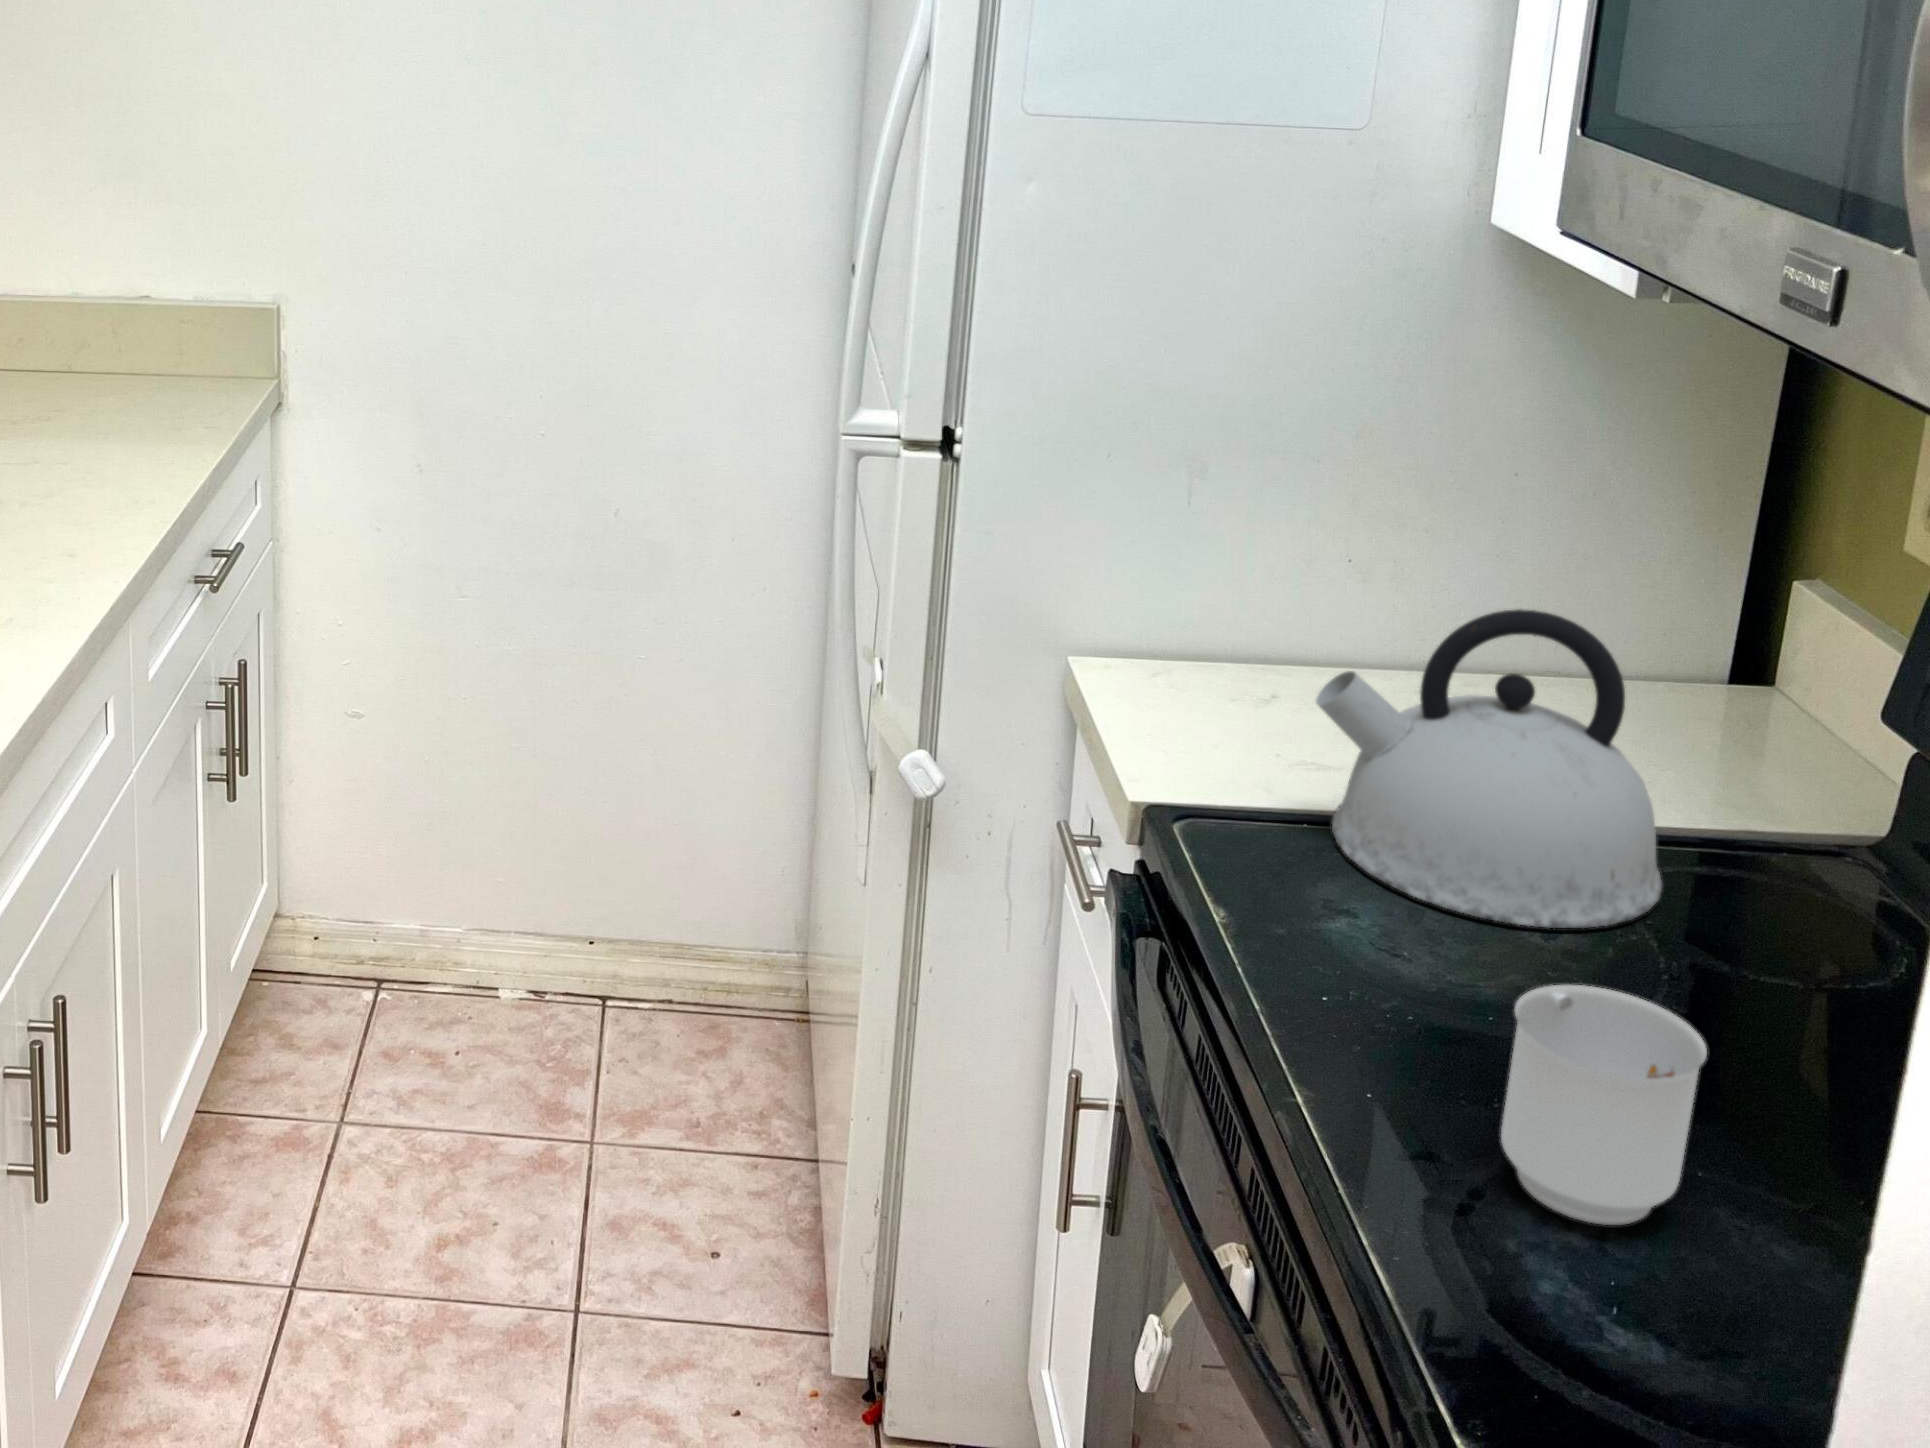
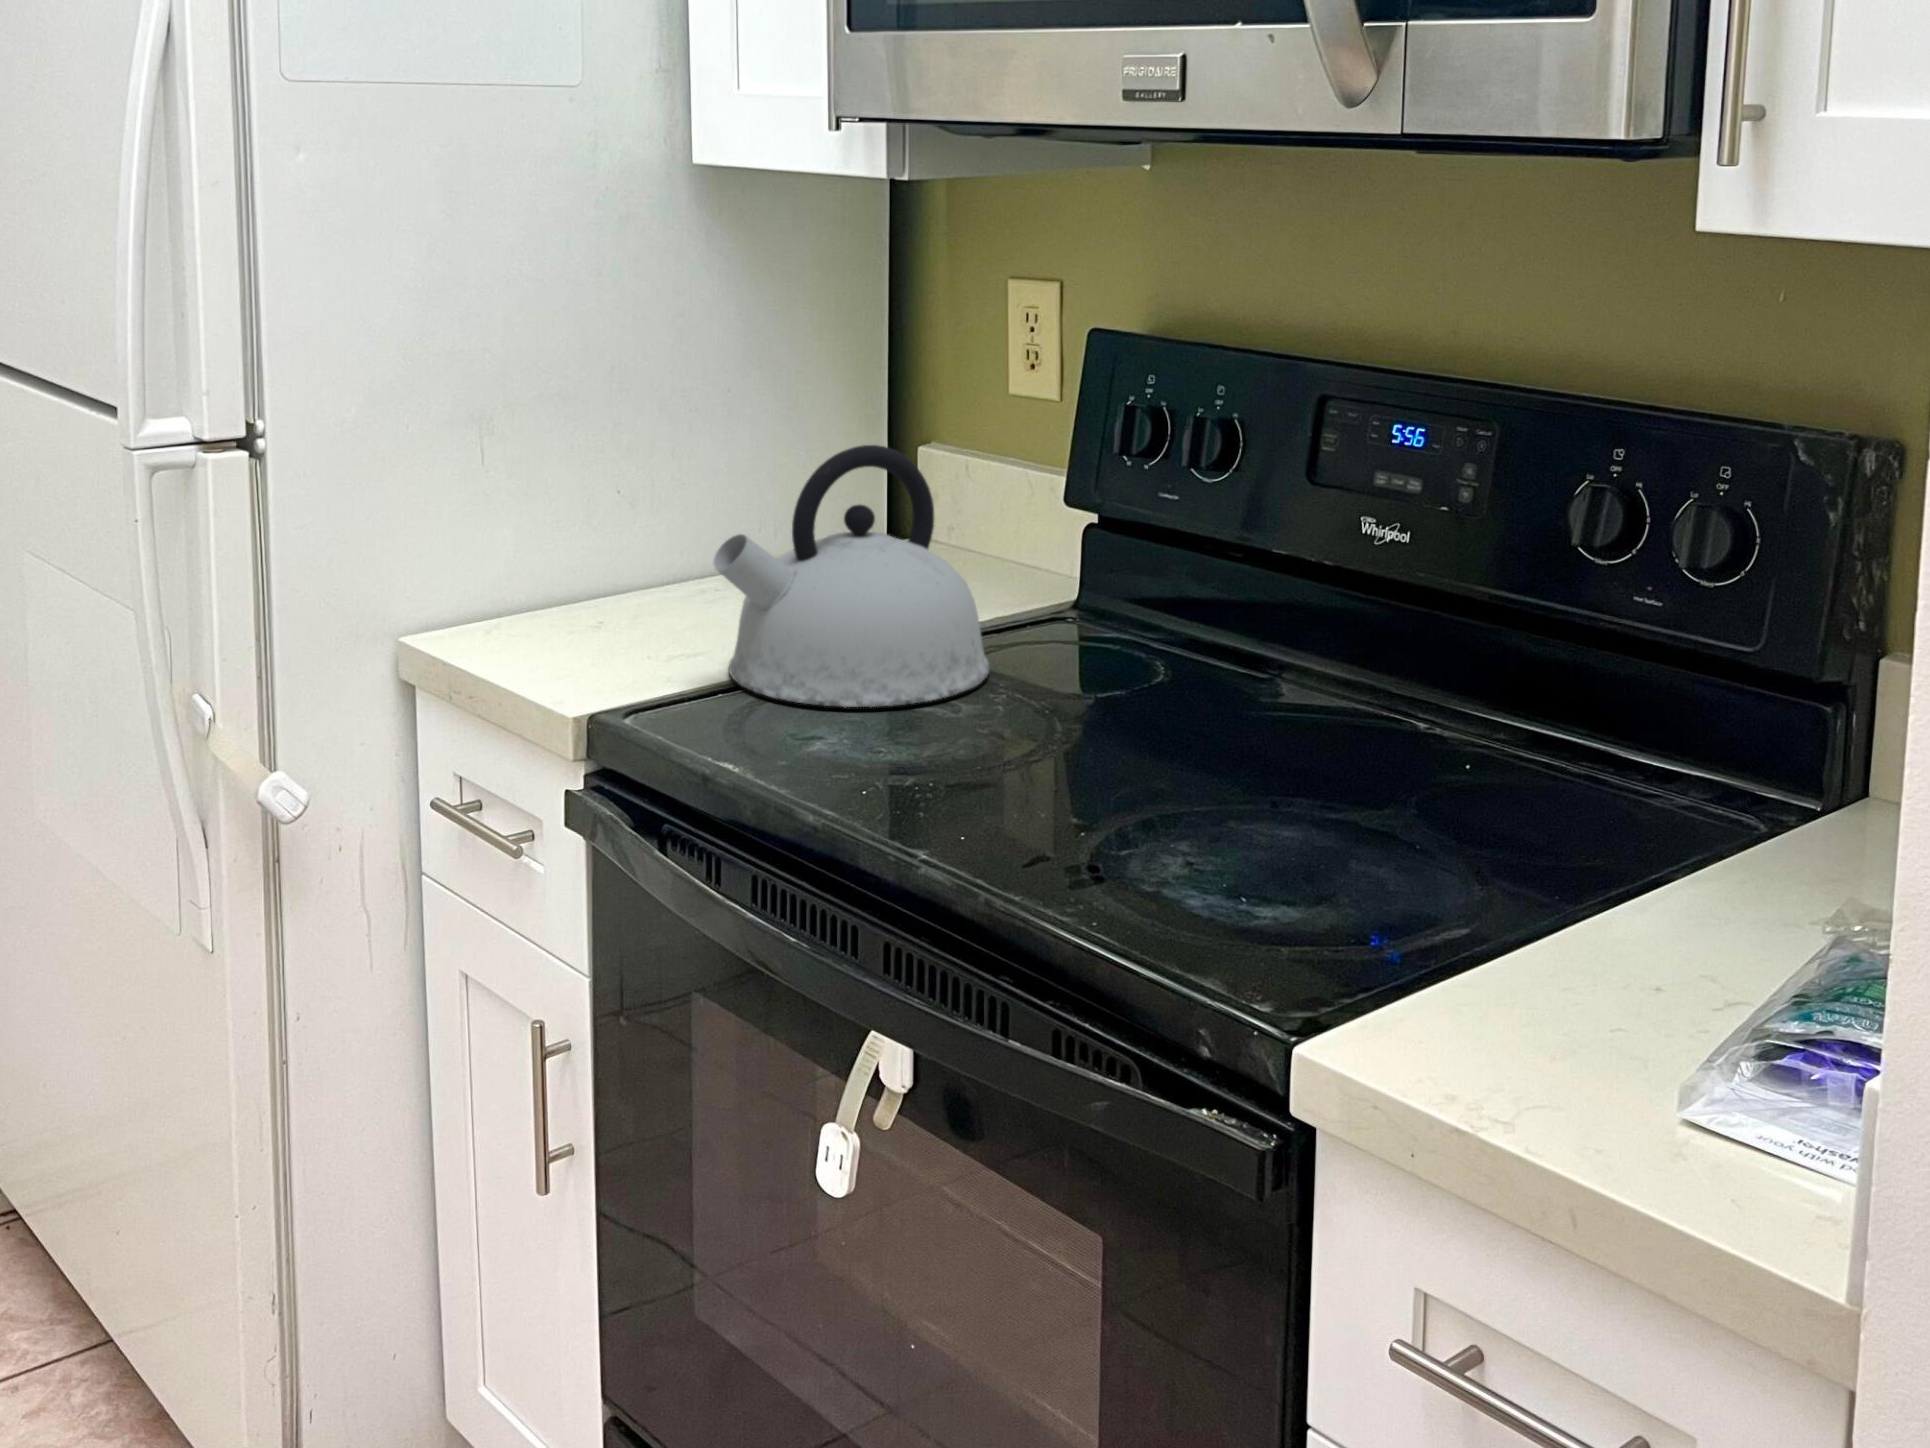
mug: present [1501,985,1707,1225] -> none [1061,663,1223,843]

